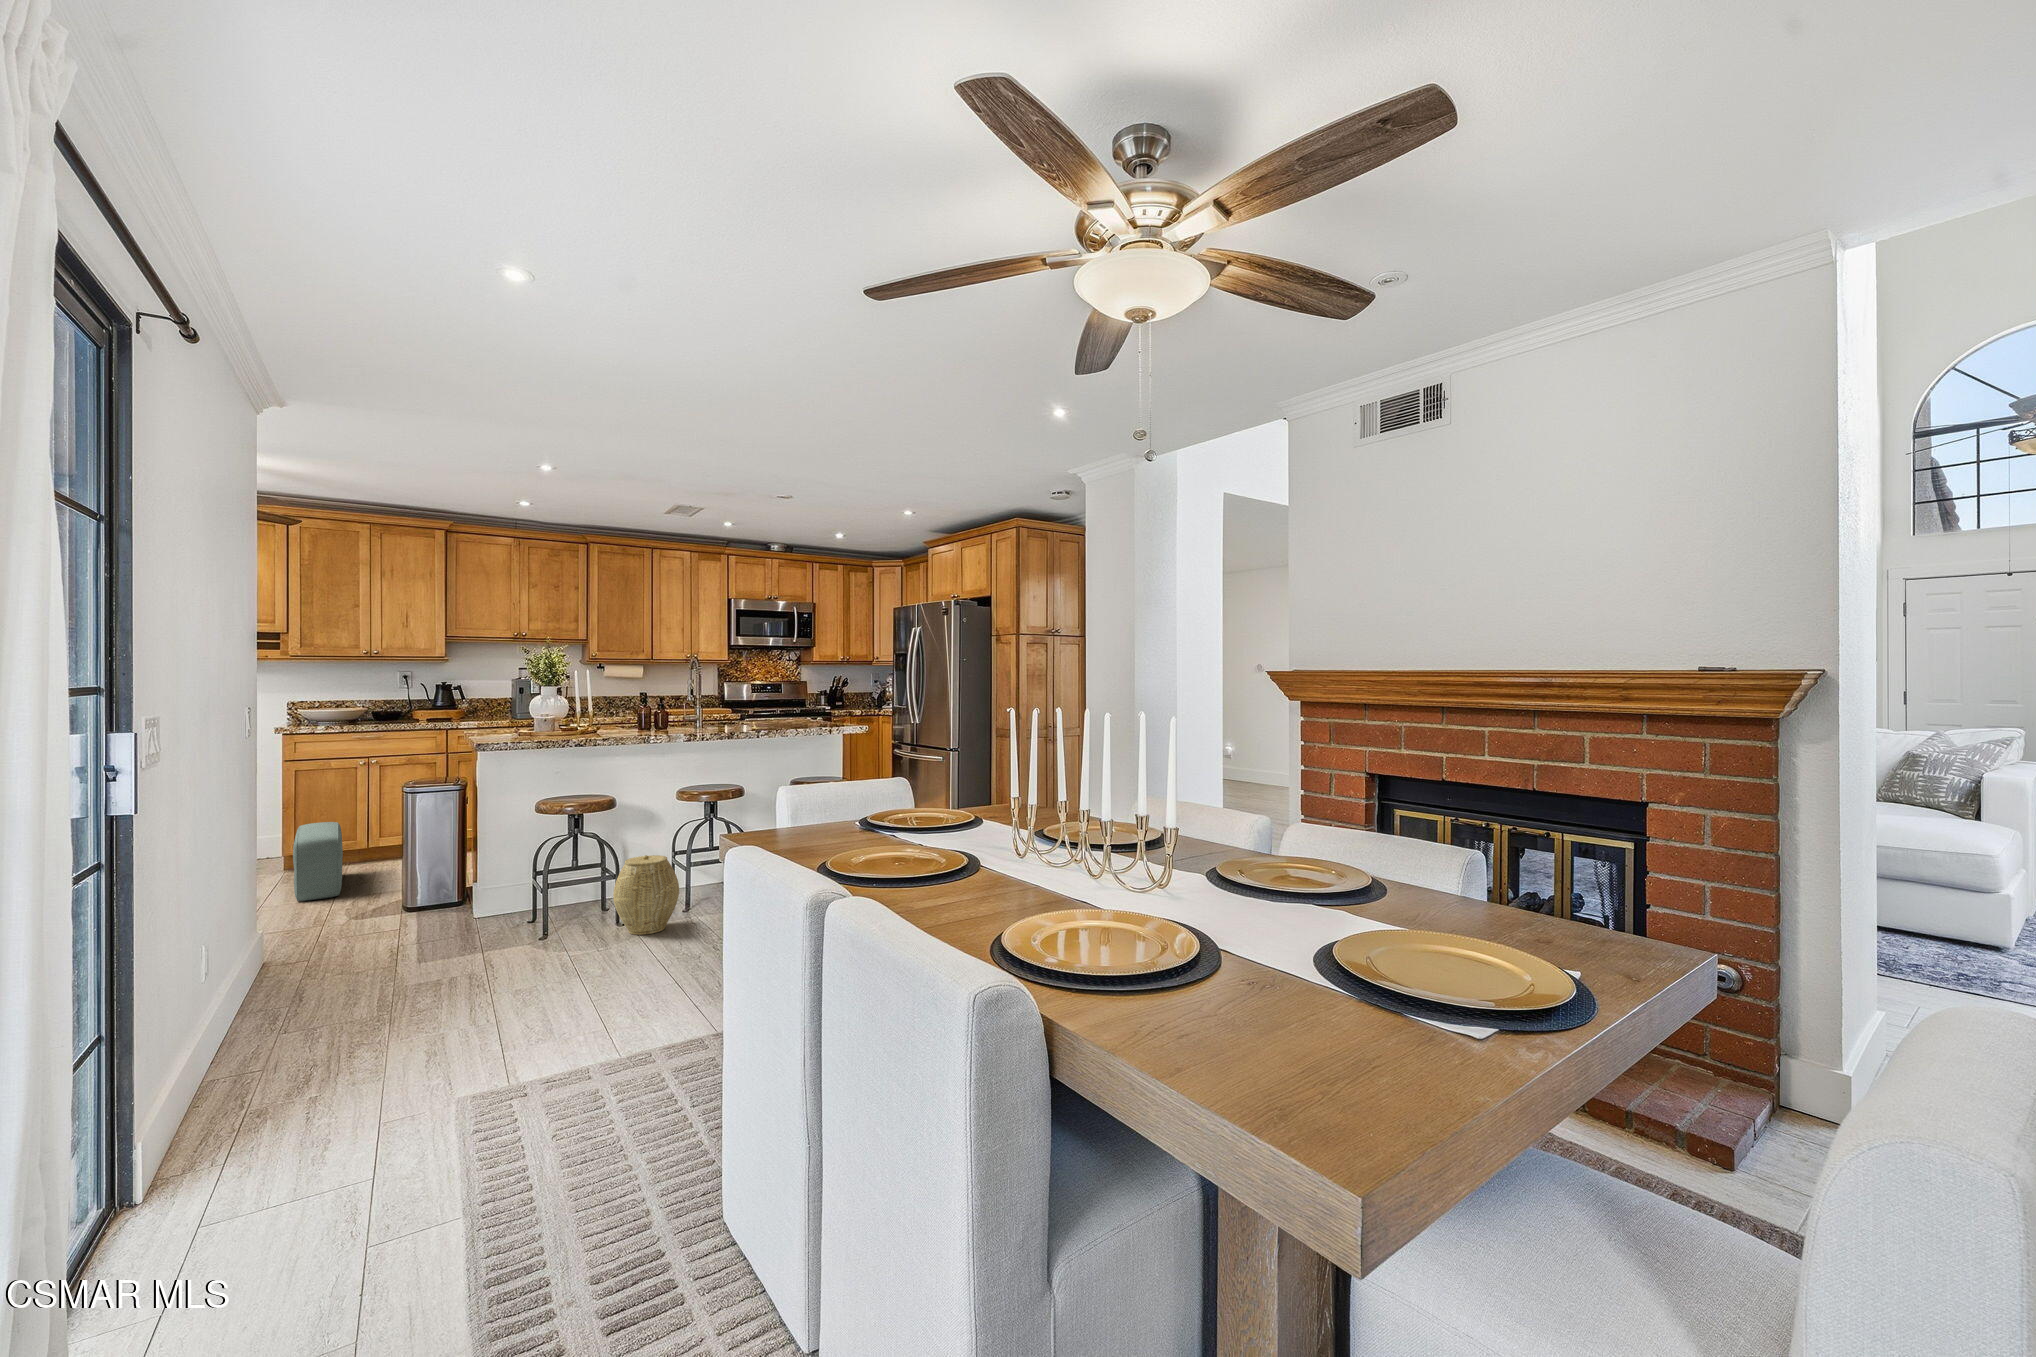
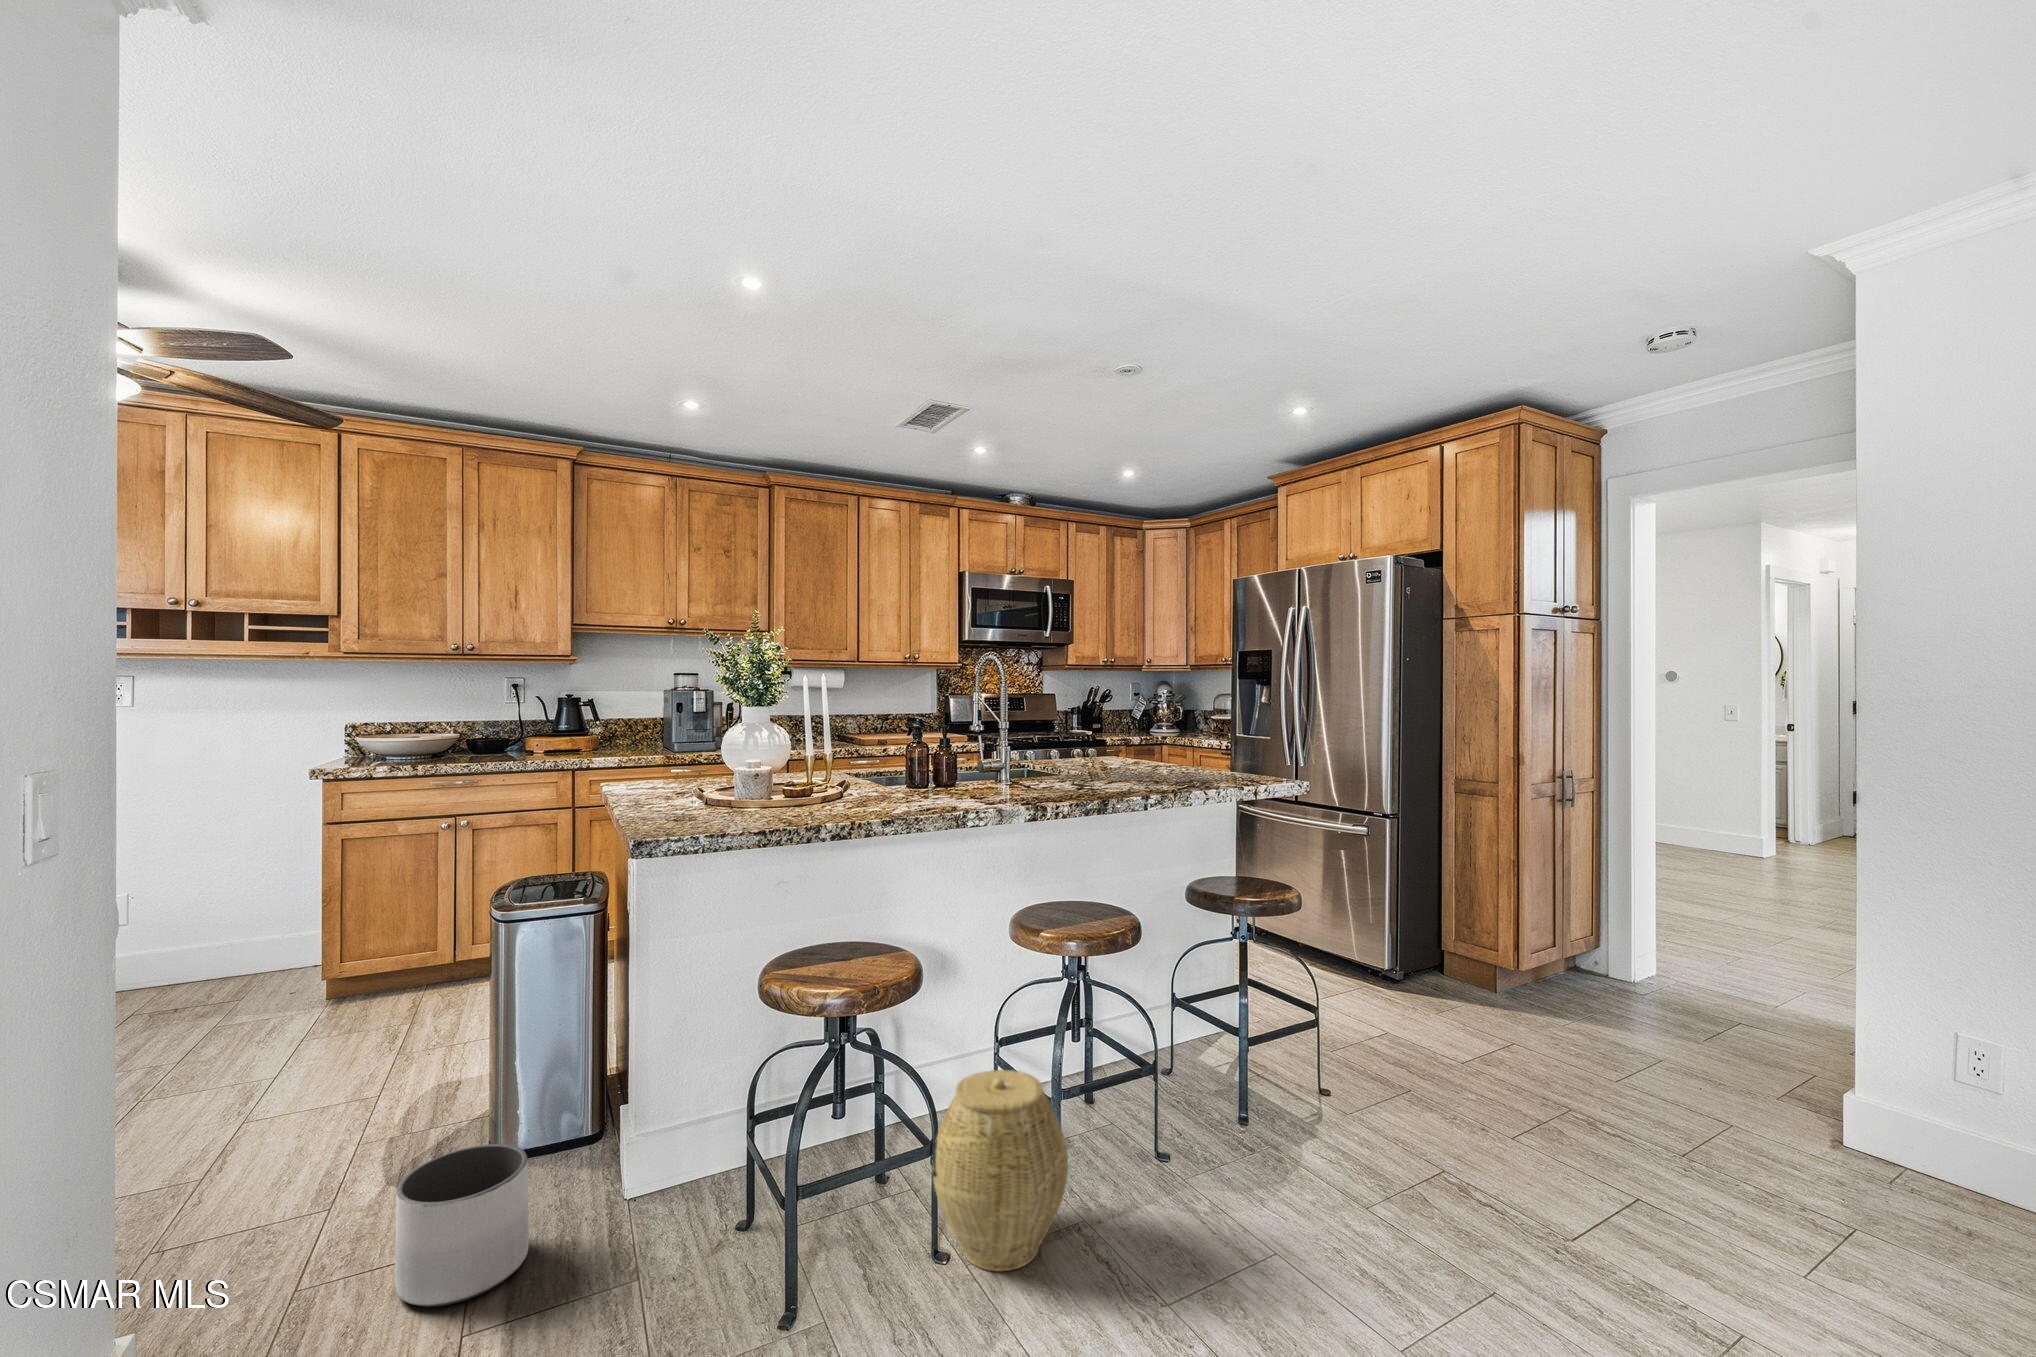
pouf: present [293,822,343,901] -> none [316,928,408,1093]
planter: none [359,892,422,950] -> present [395,1144,529,1307]

